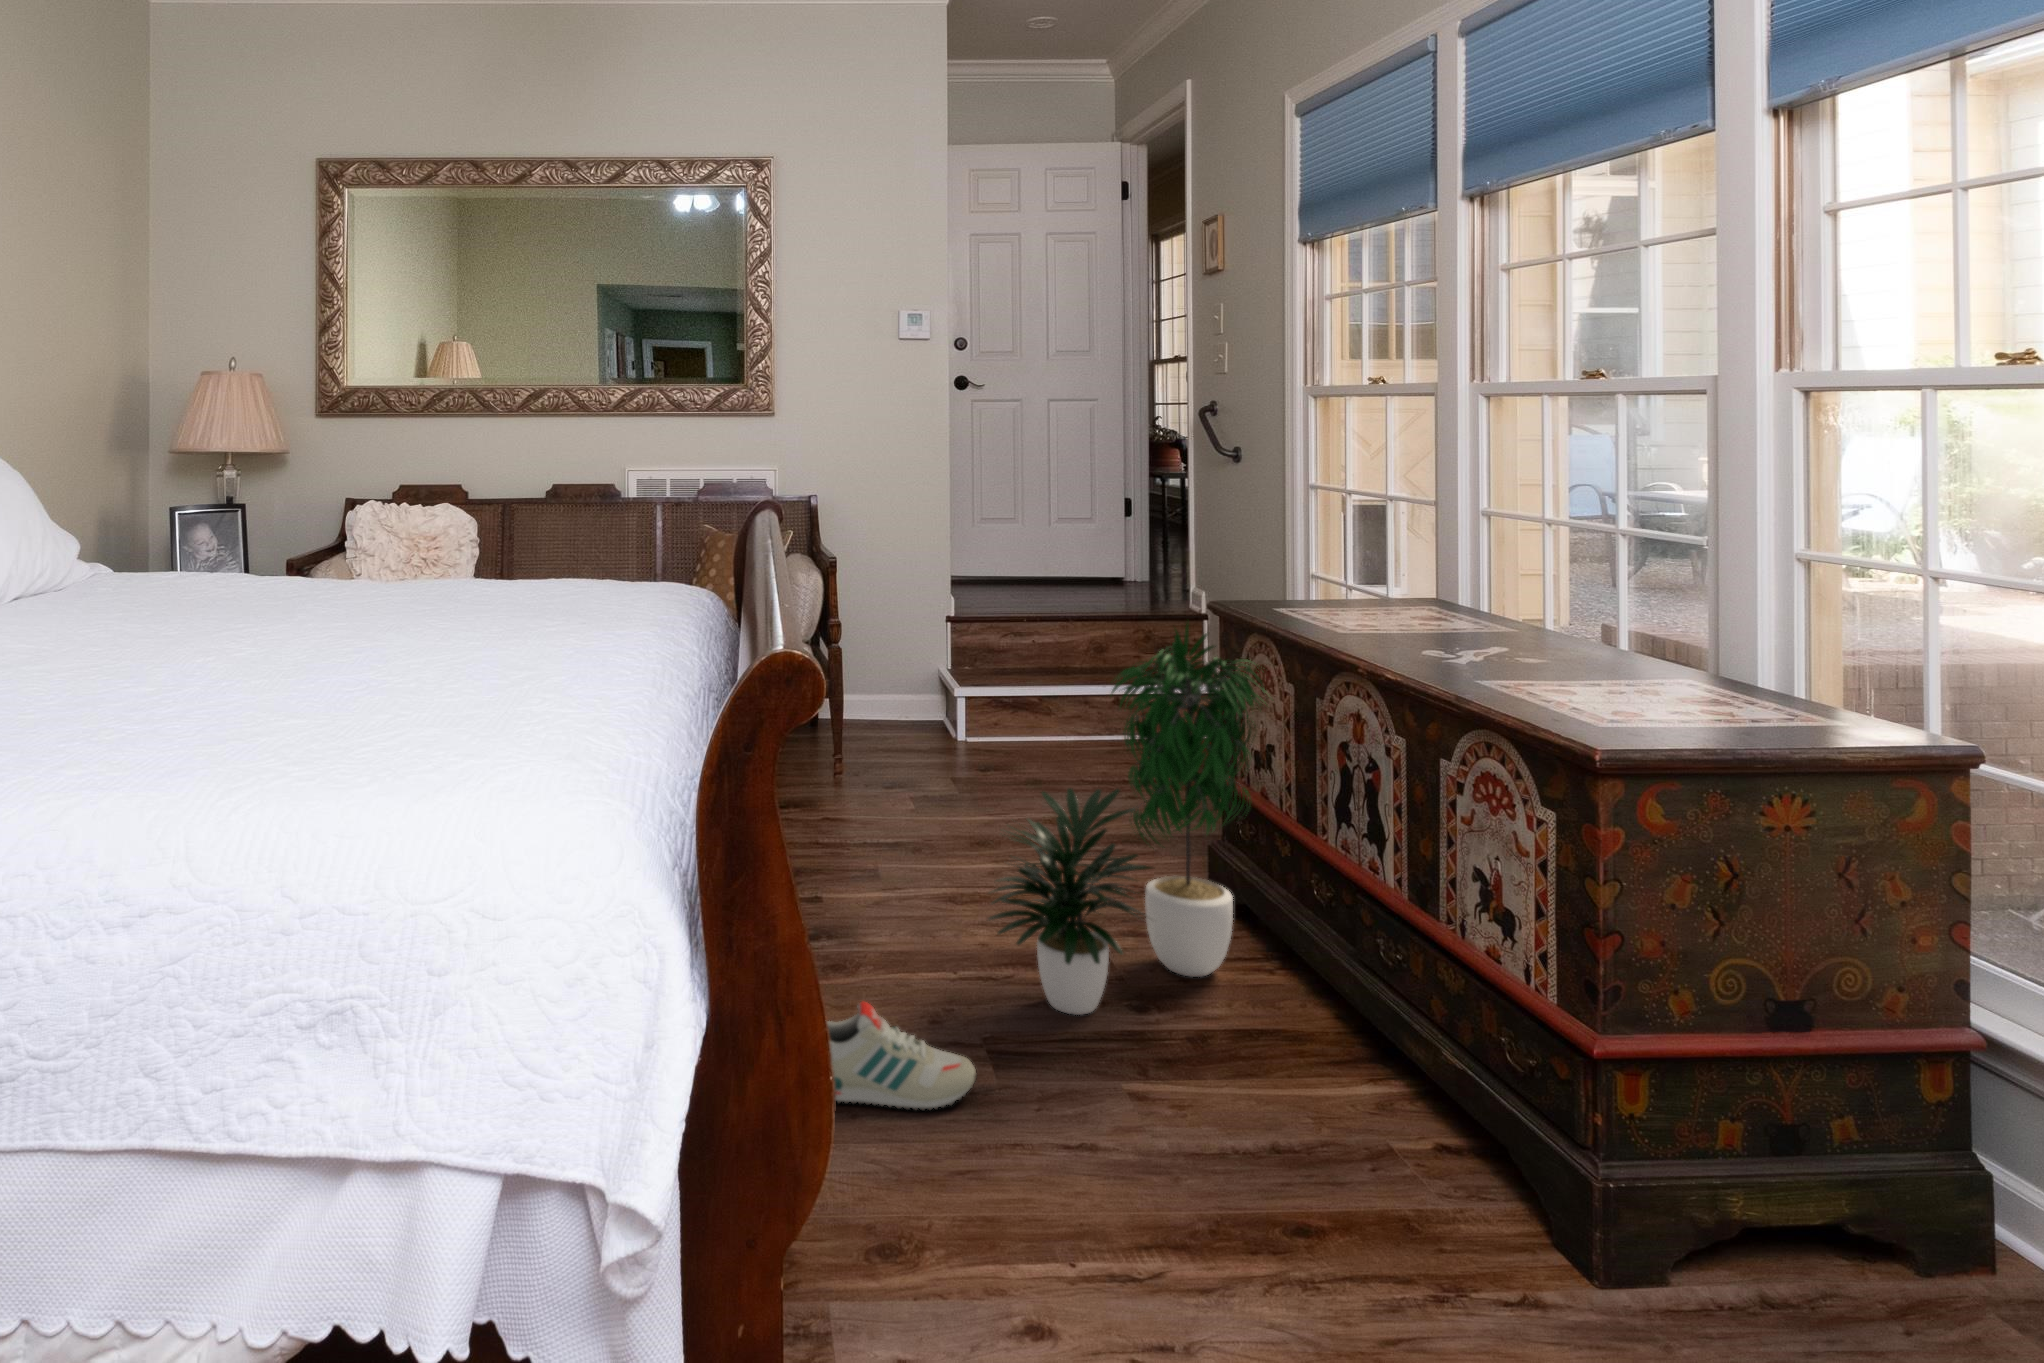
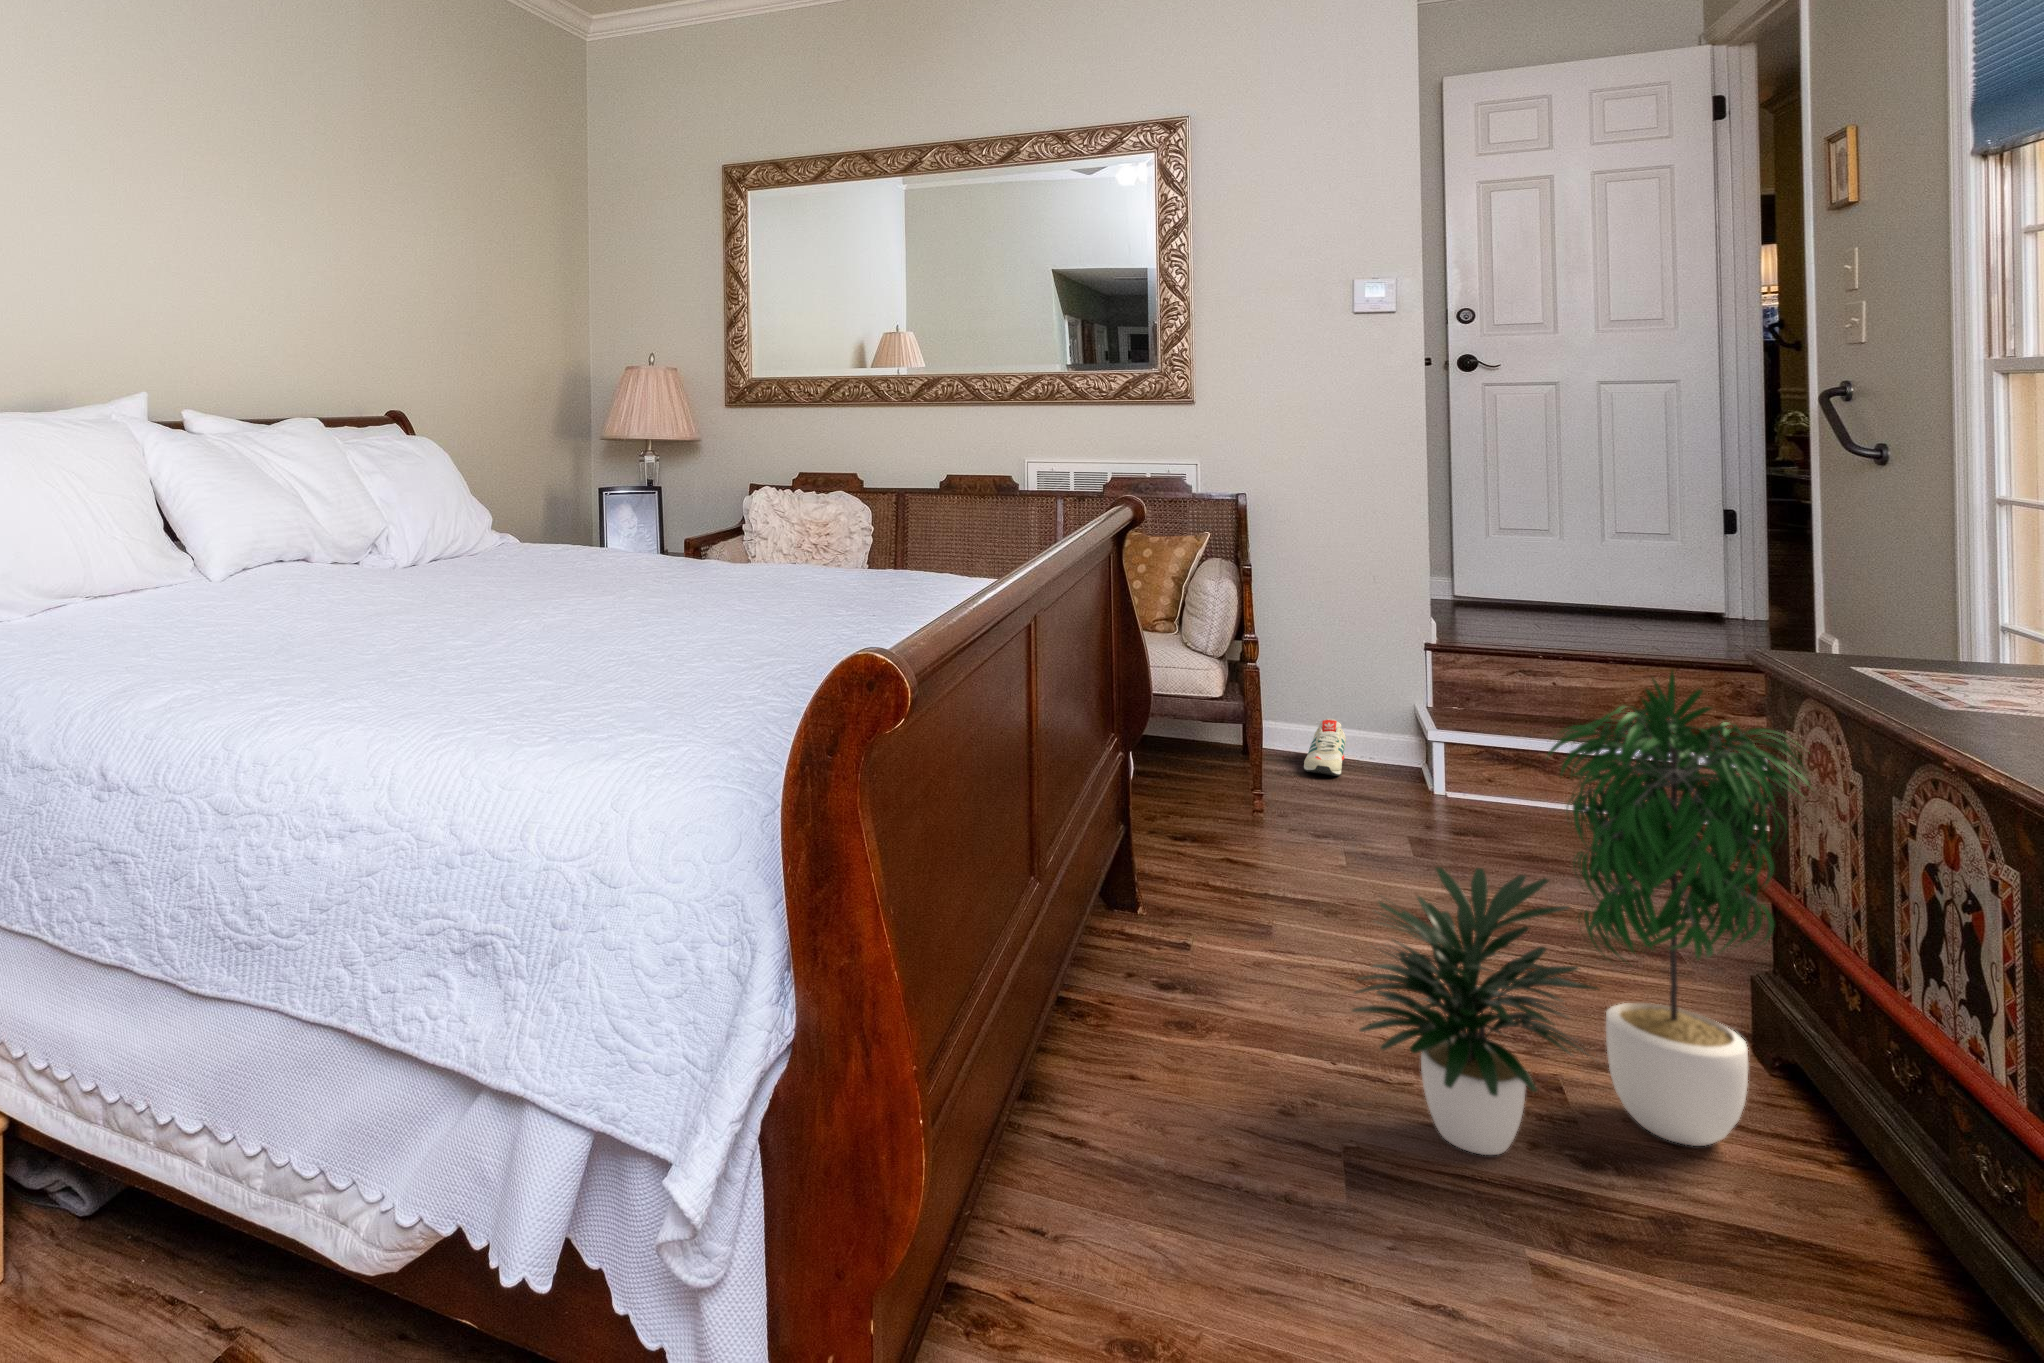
shoe: present [828,1002,977,1111] -> present [1304,718,1346,776]

